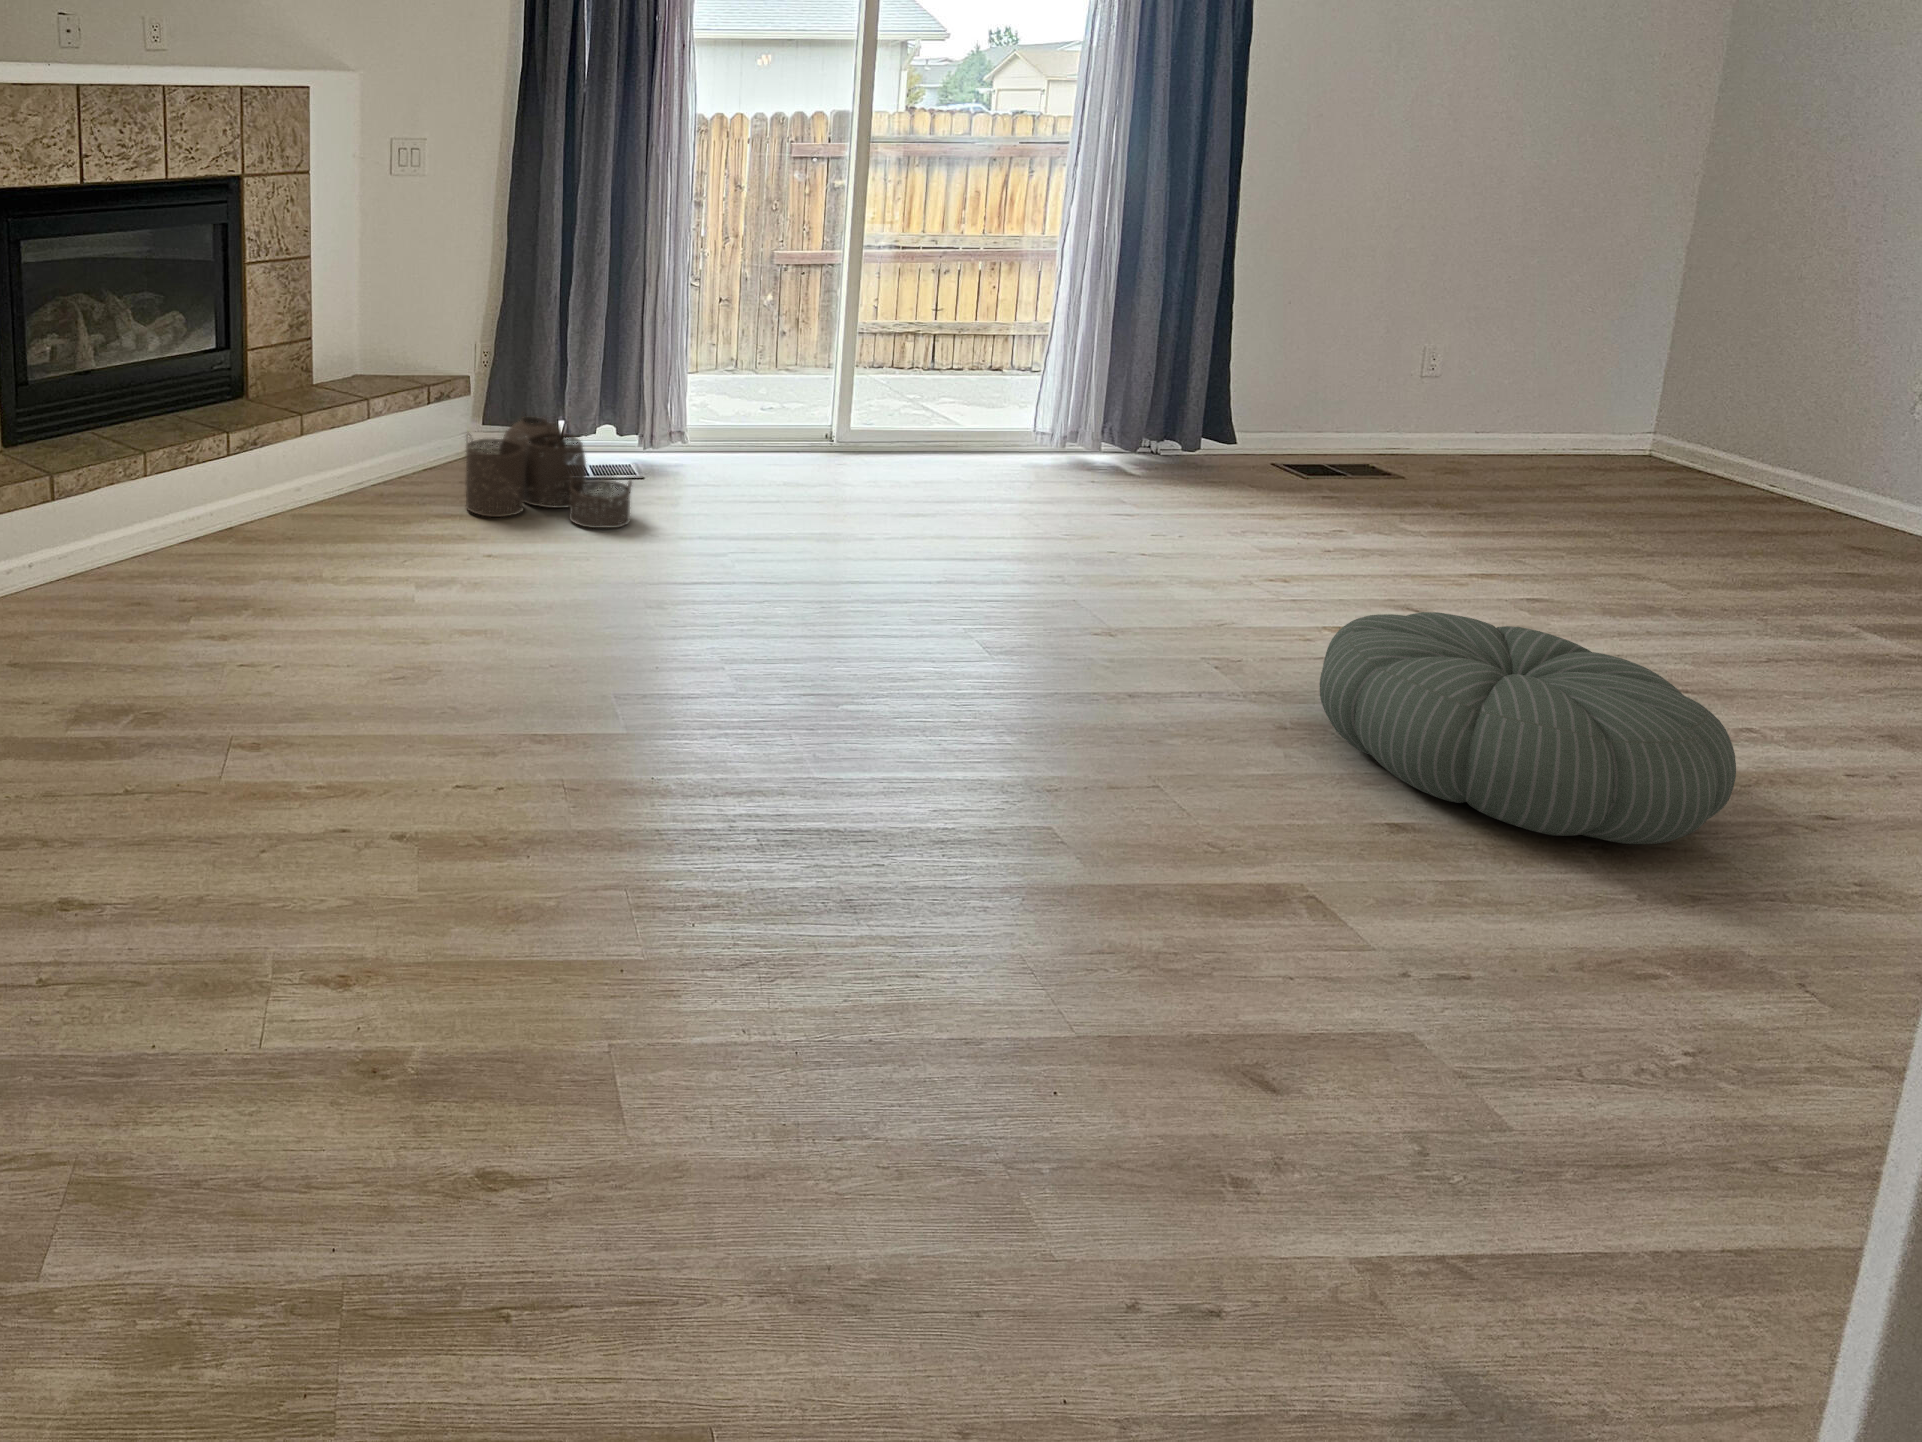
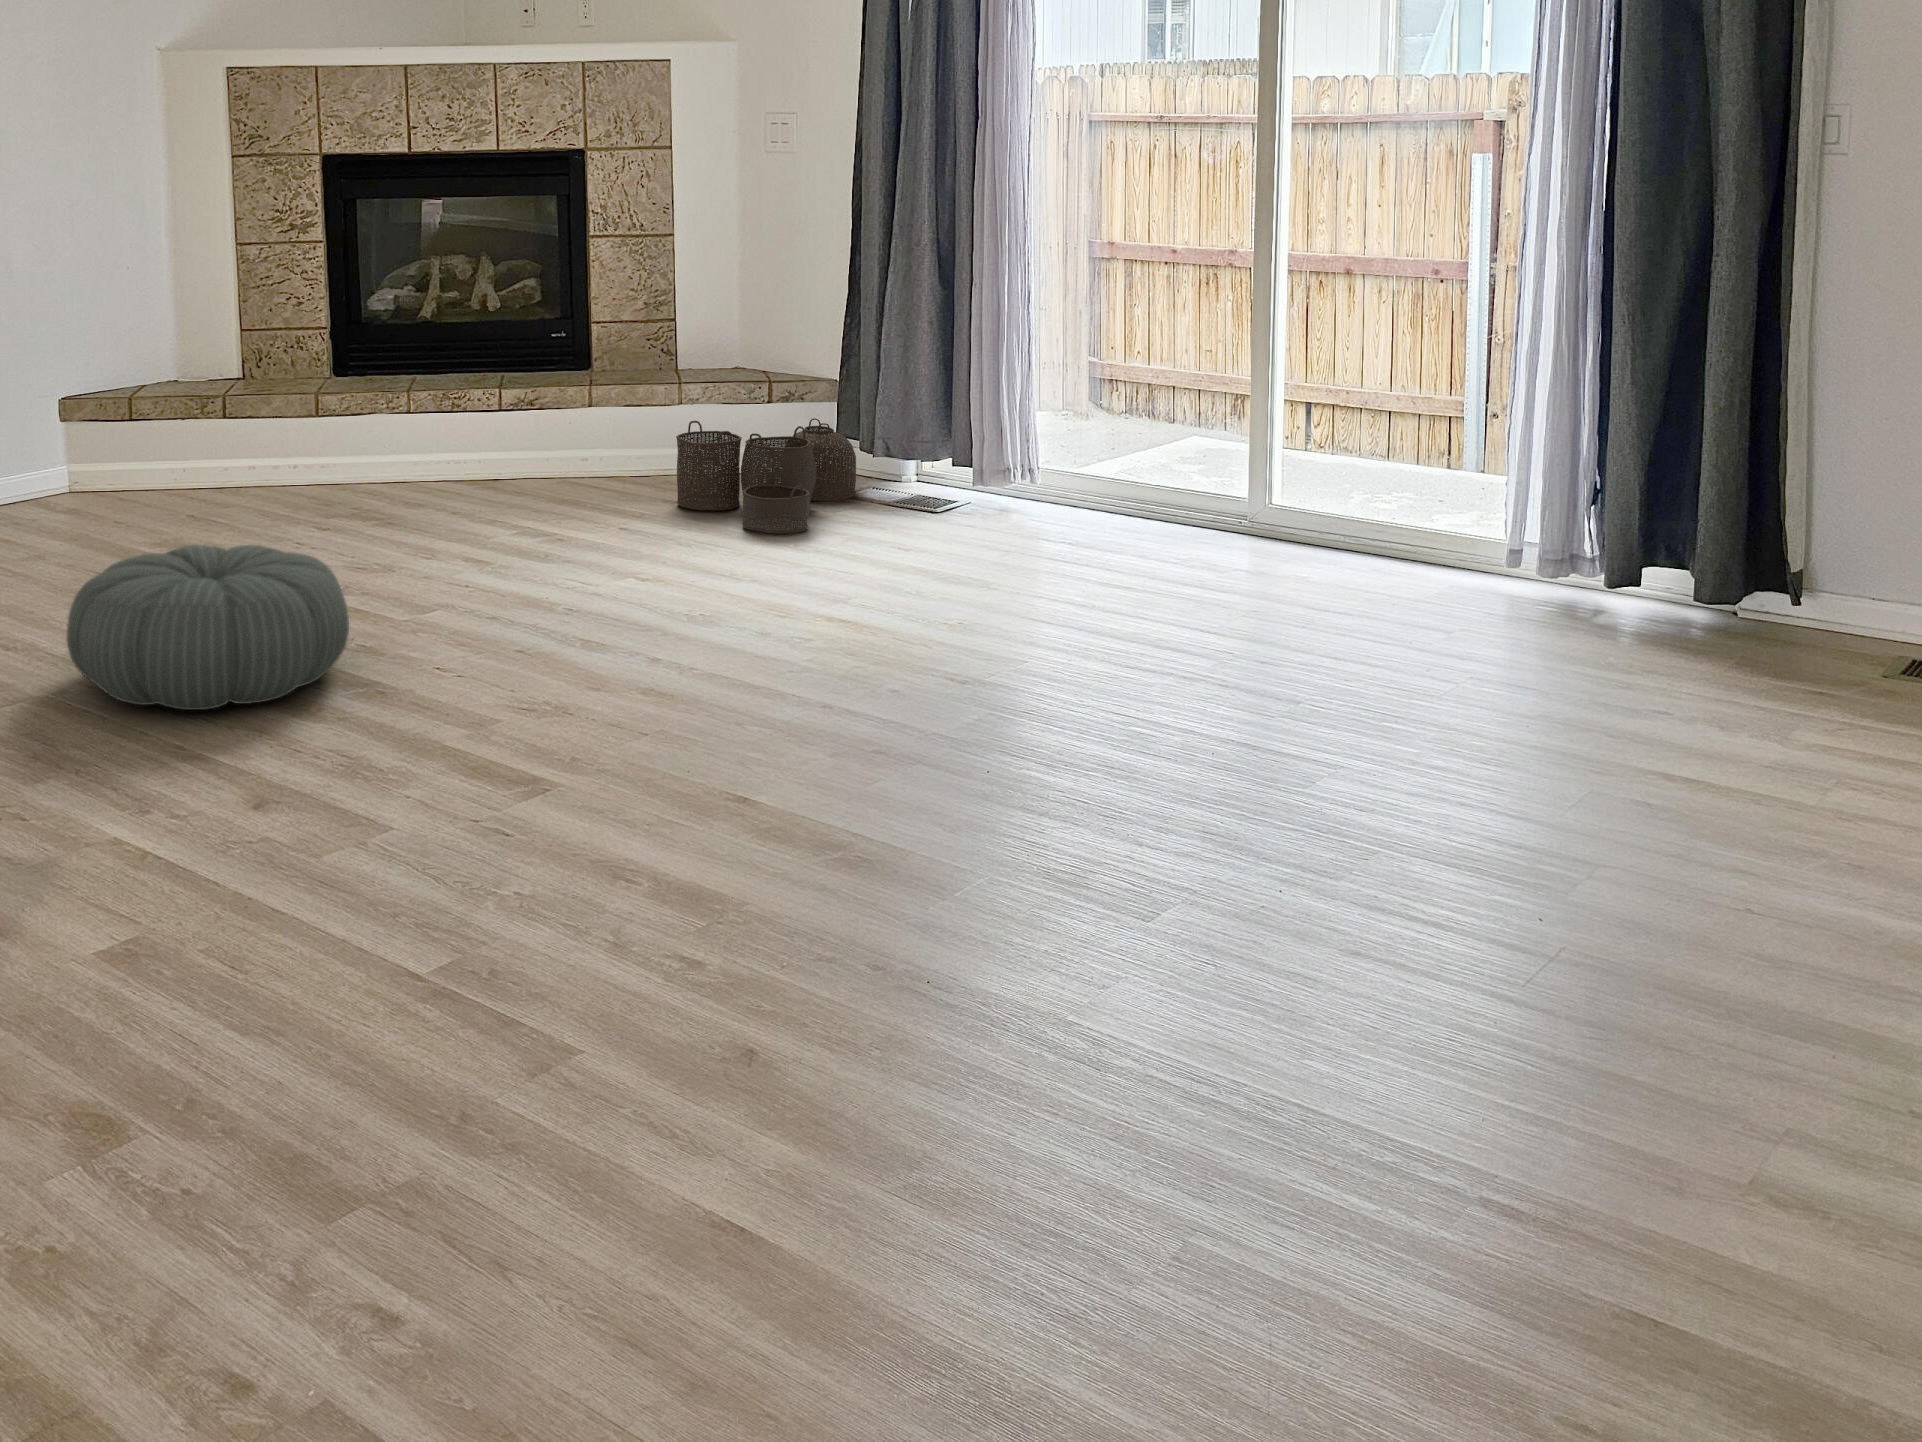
pouf: present [1320,612,1736,844] -> present [67,545,349,710]

